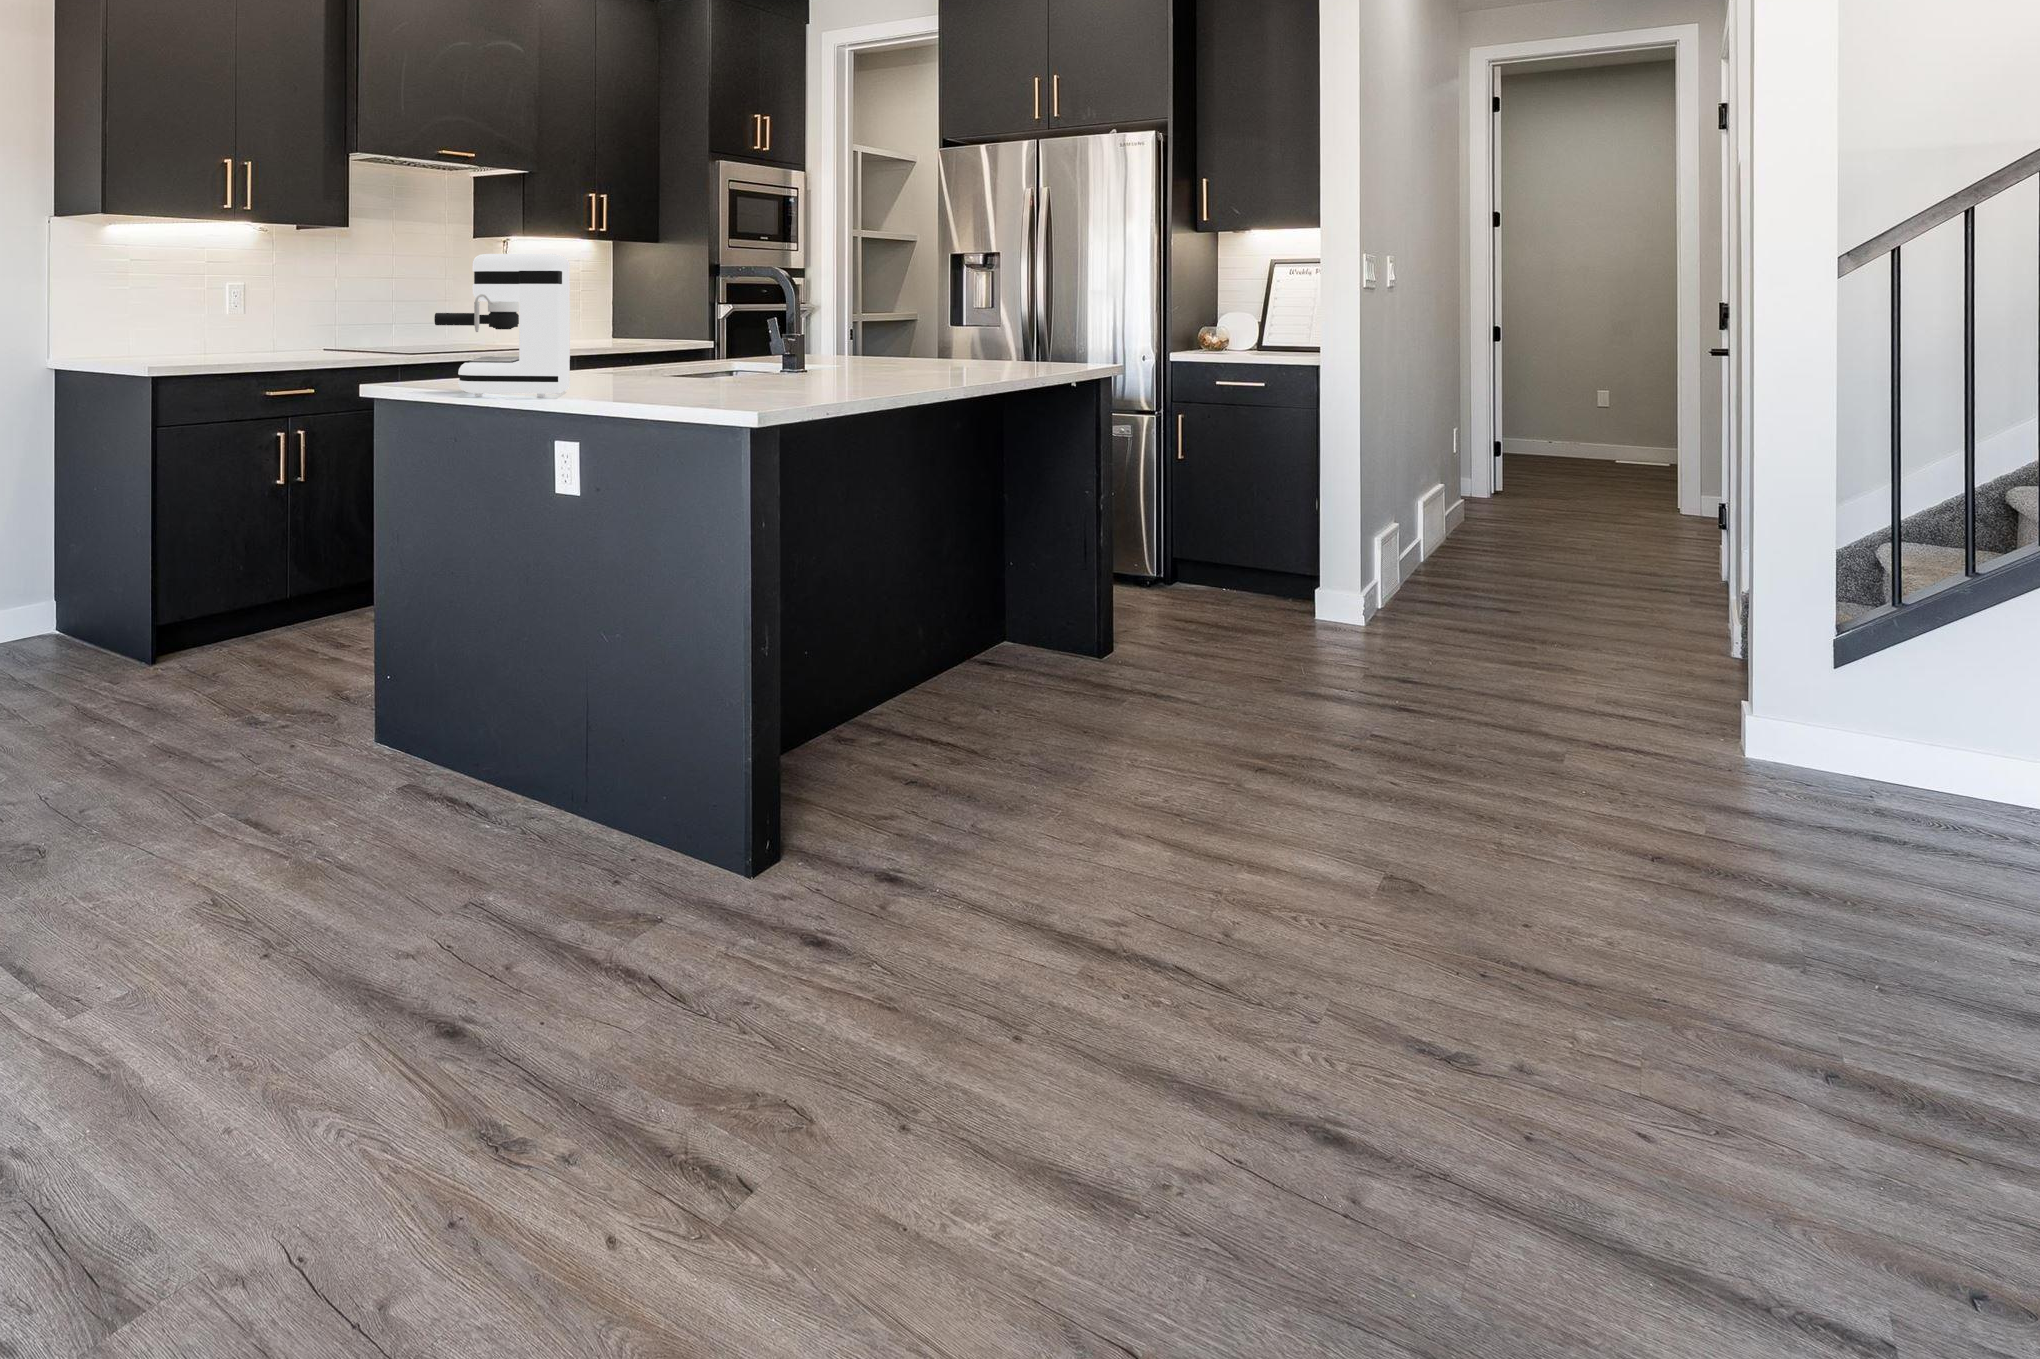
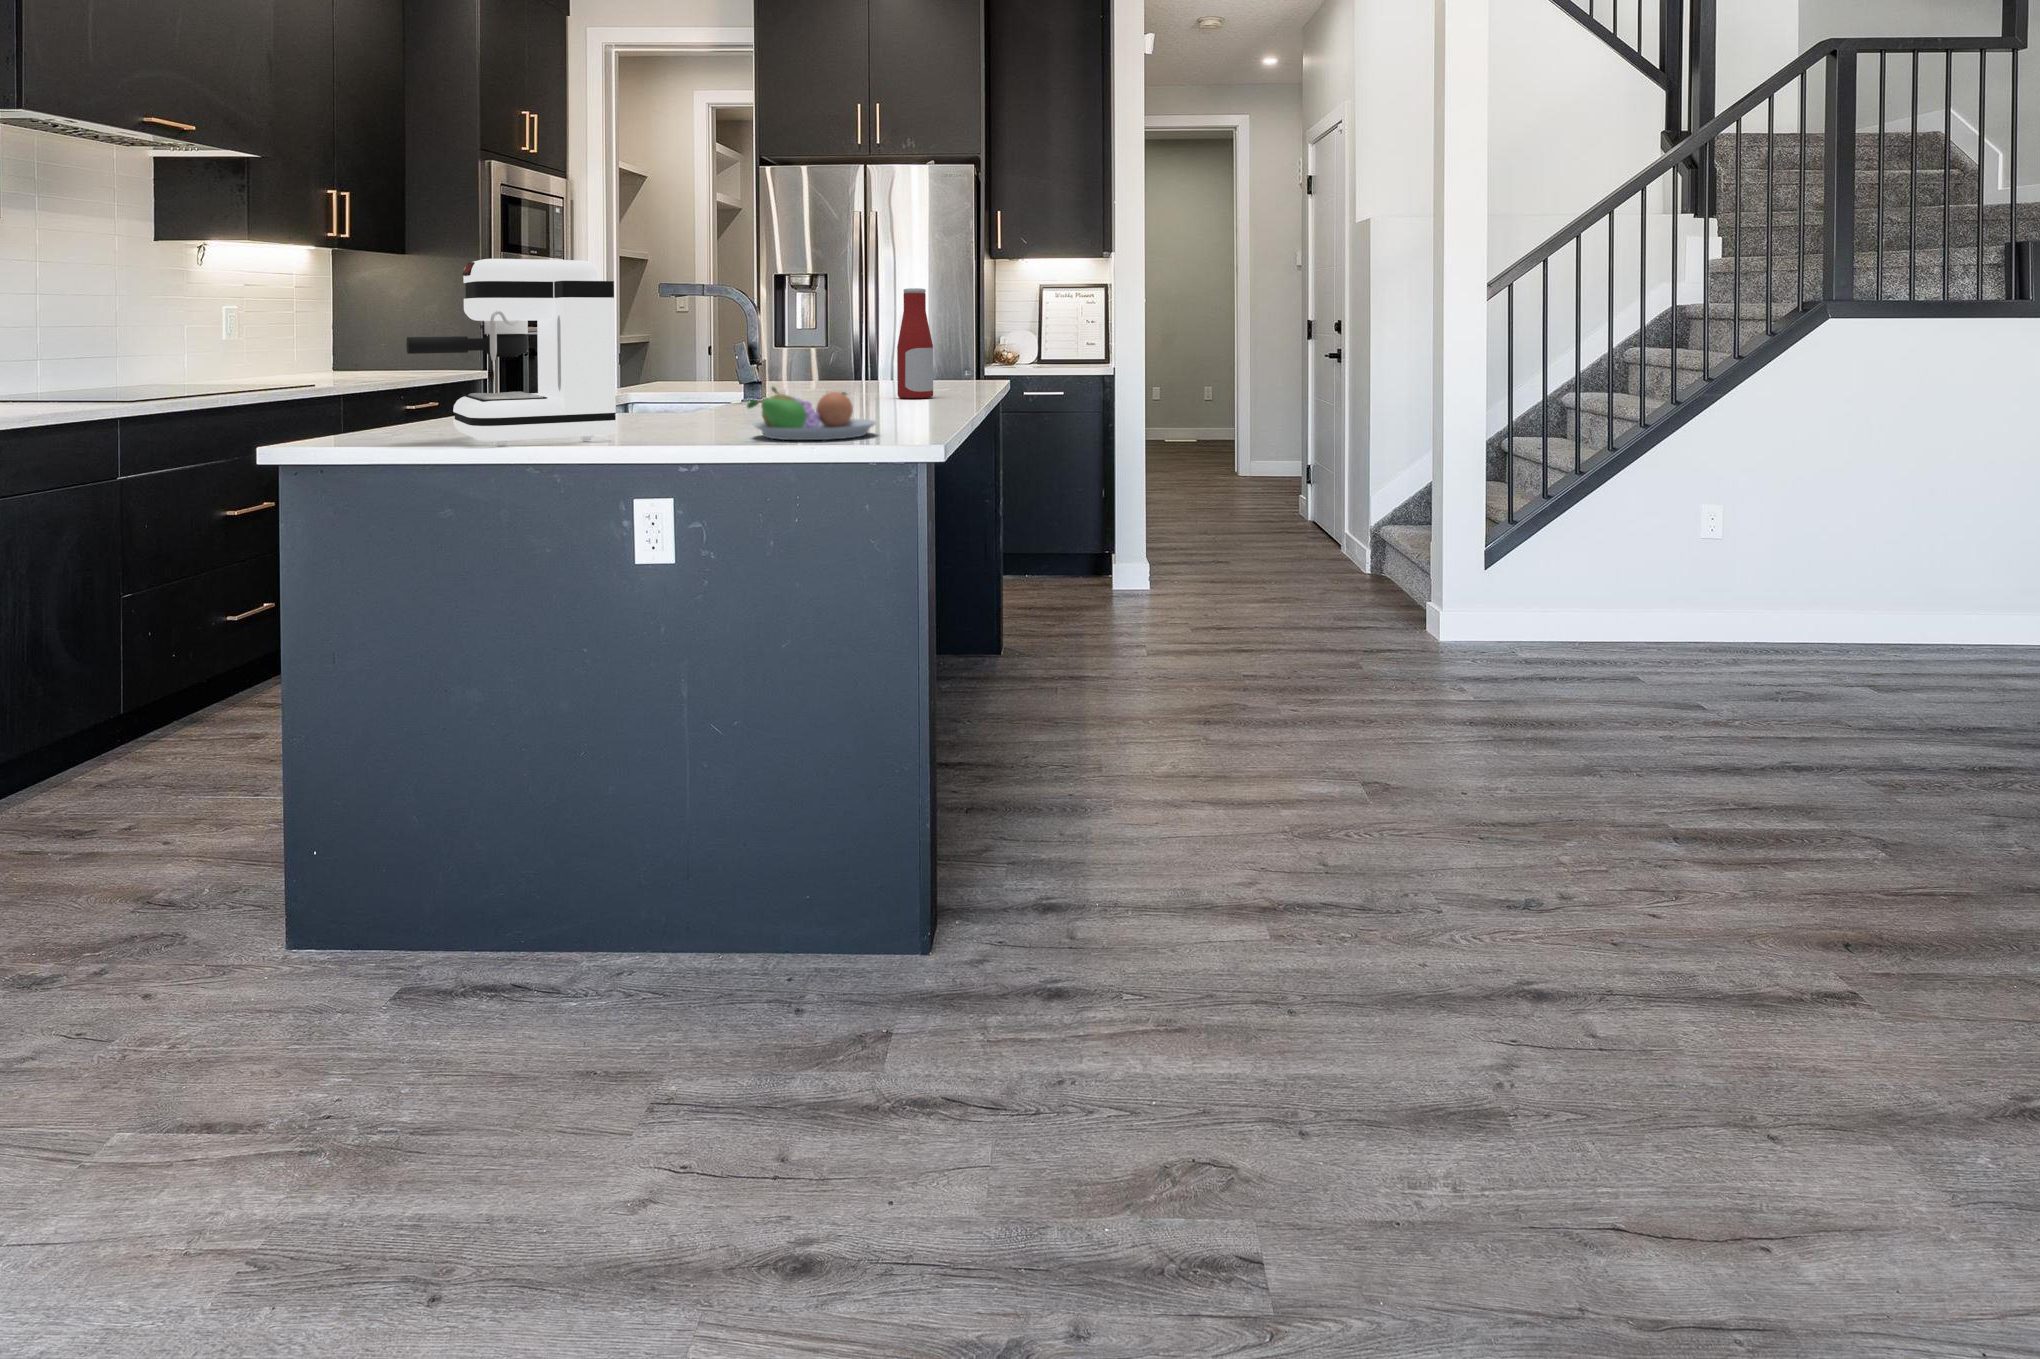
bottle: none [932,273,969,380] -> present [897,288,933,398]
fruit bowl: none [637,360,757,408] -> present [747,387,876,440]

